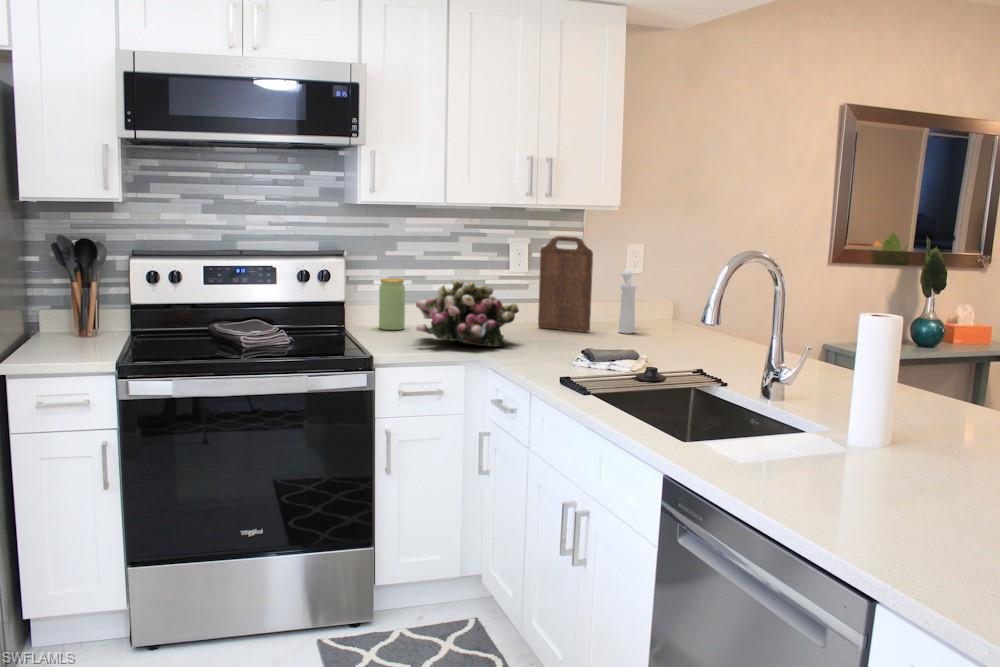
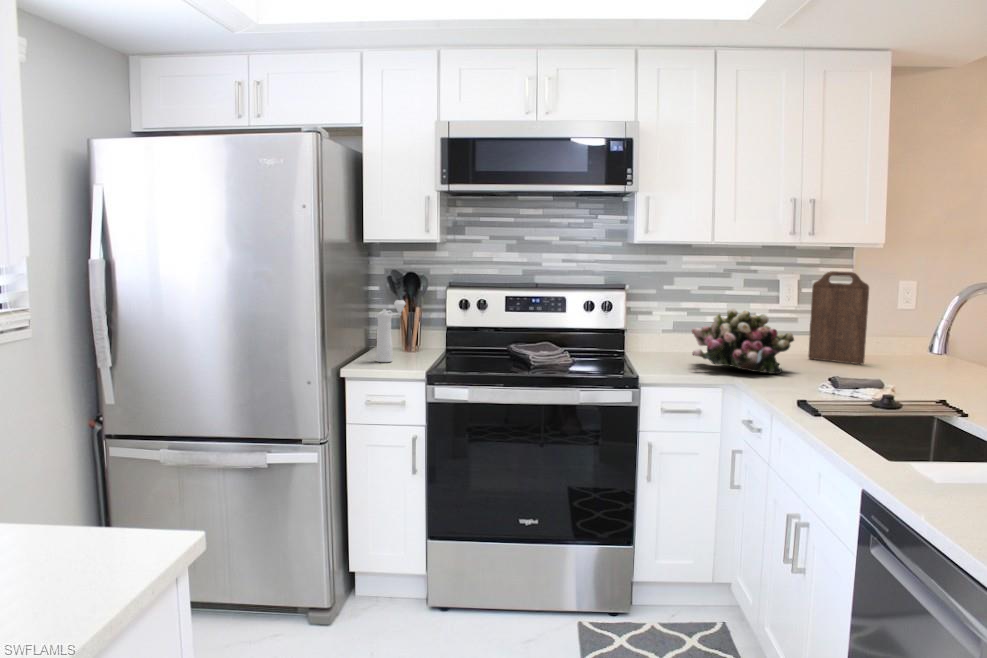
pepper mill: present [619,270,636,333] -> present [377,300,406,362]
jar: present [379,278,405,330] -> none [655,310,680,356]

